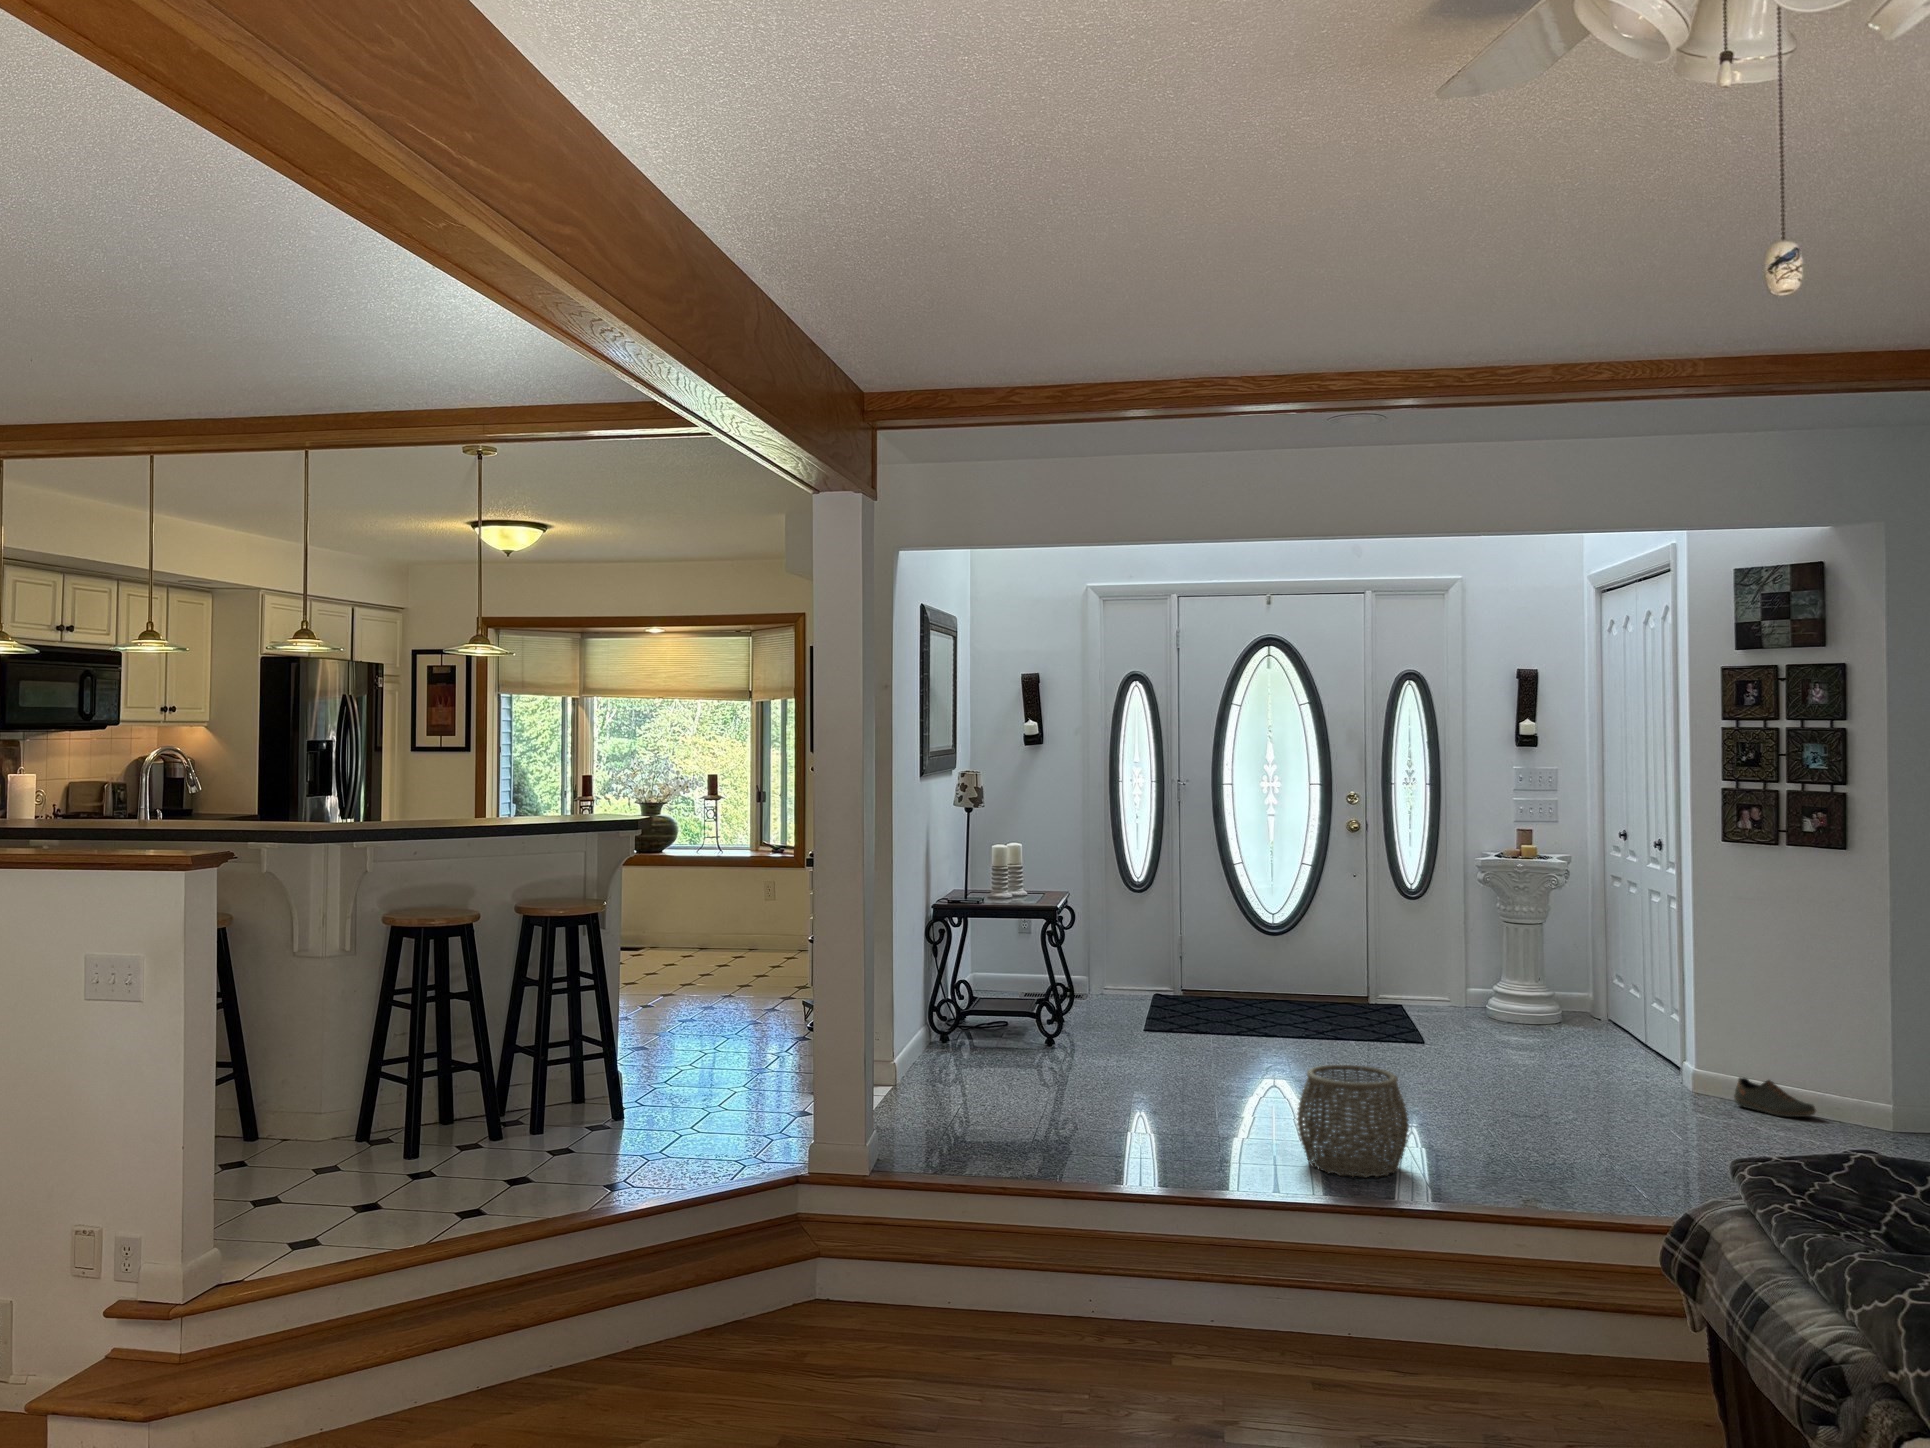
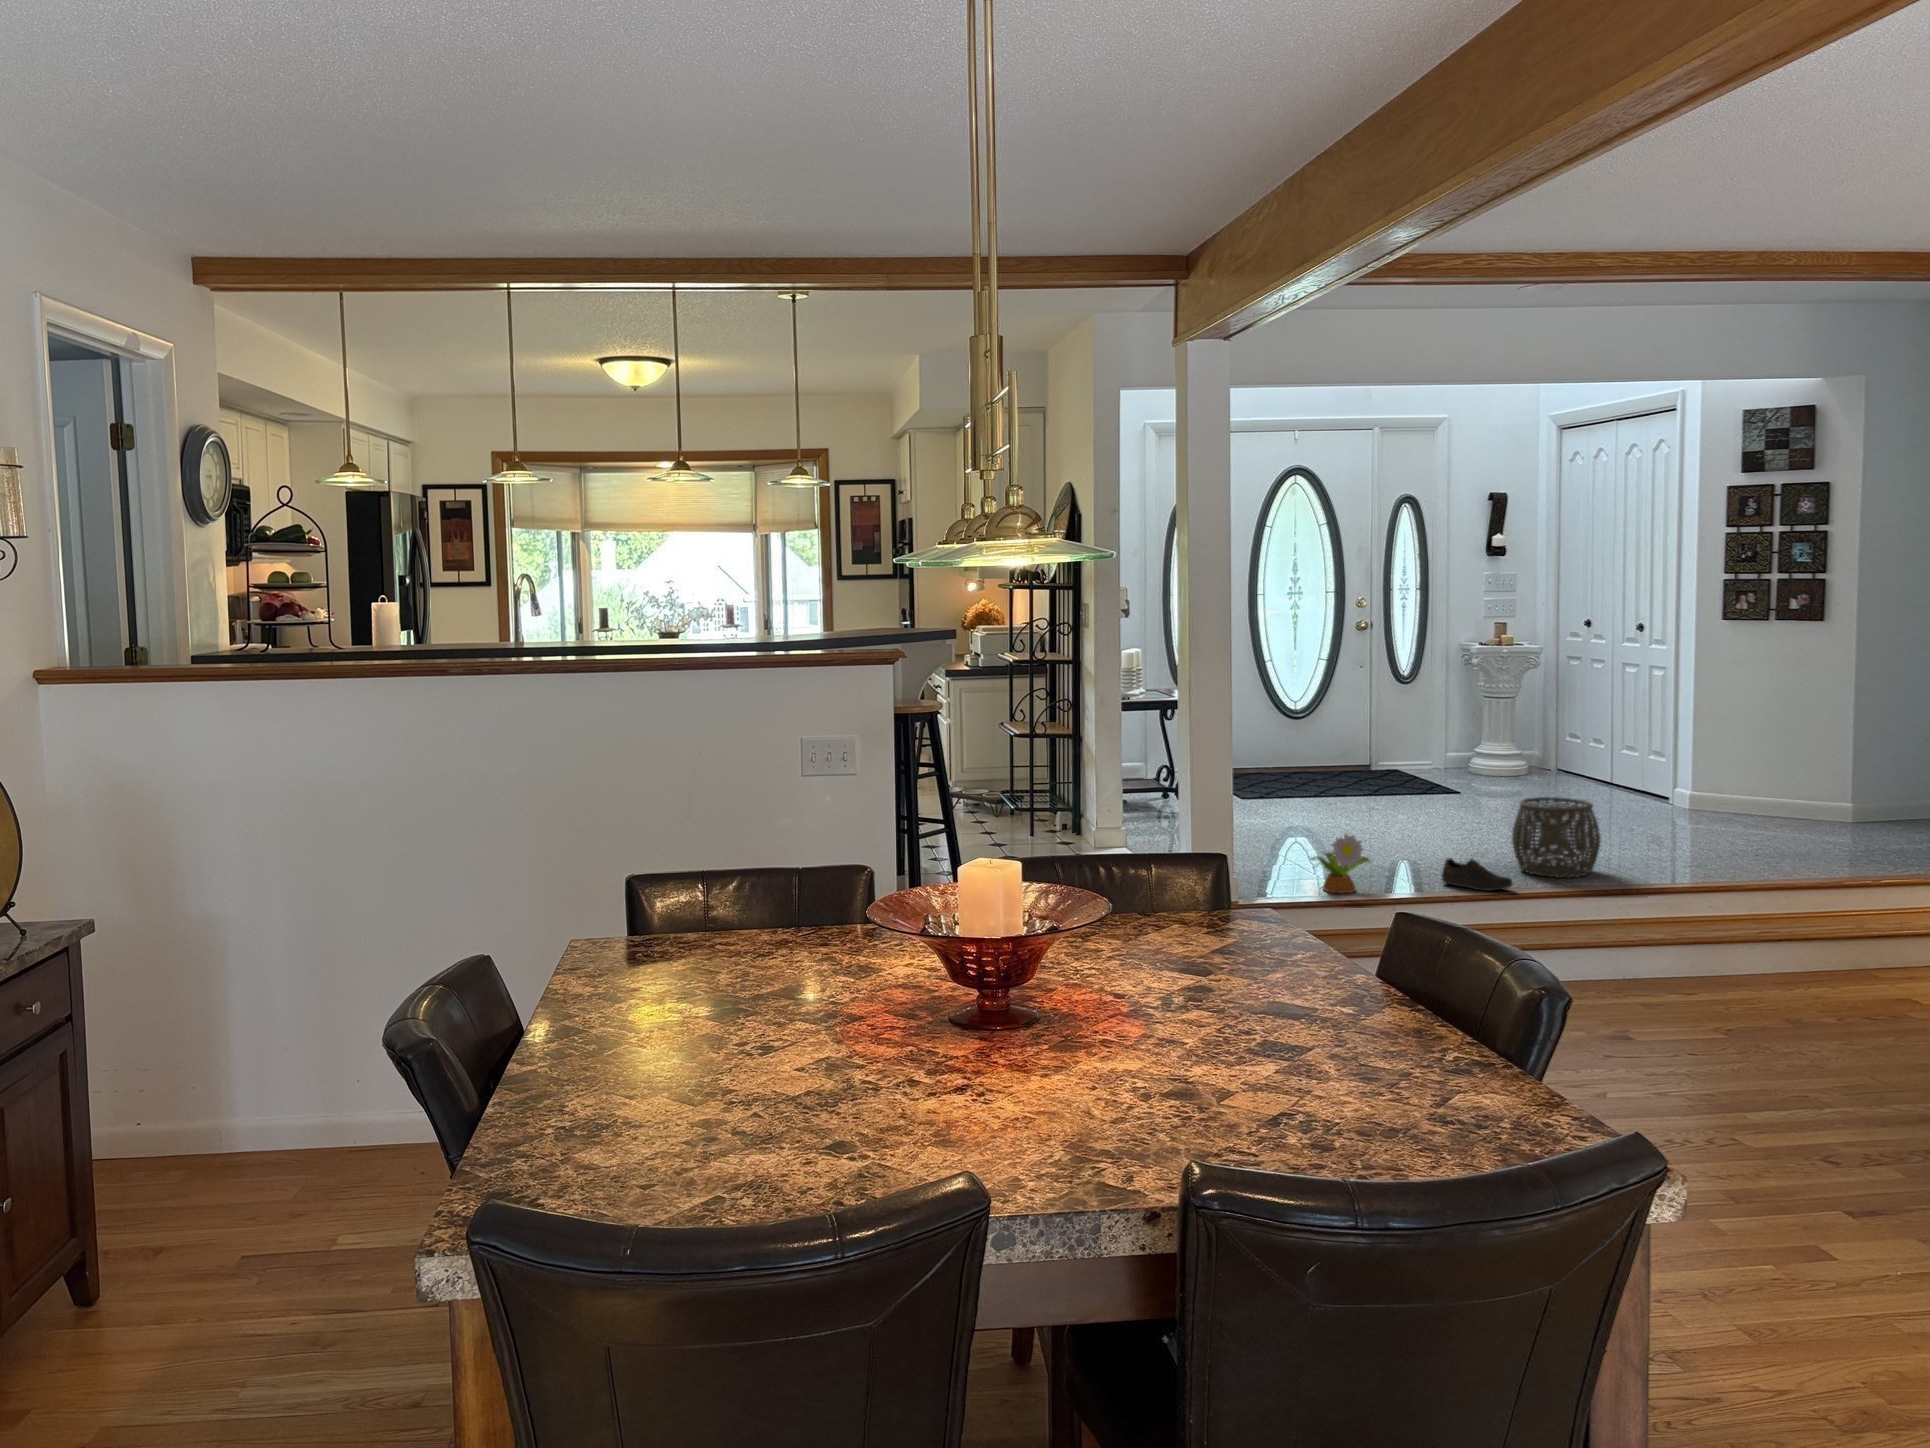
shoe: present [1734,1078,1816,1117] -> present [1442,858,1513,891]
decorative plant: none [1001,1093,1084,1171] -> present [1310,834,1369,893]

